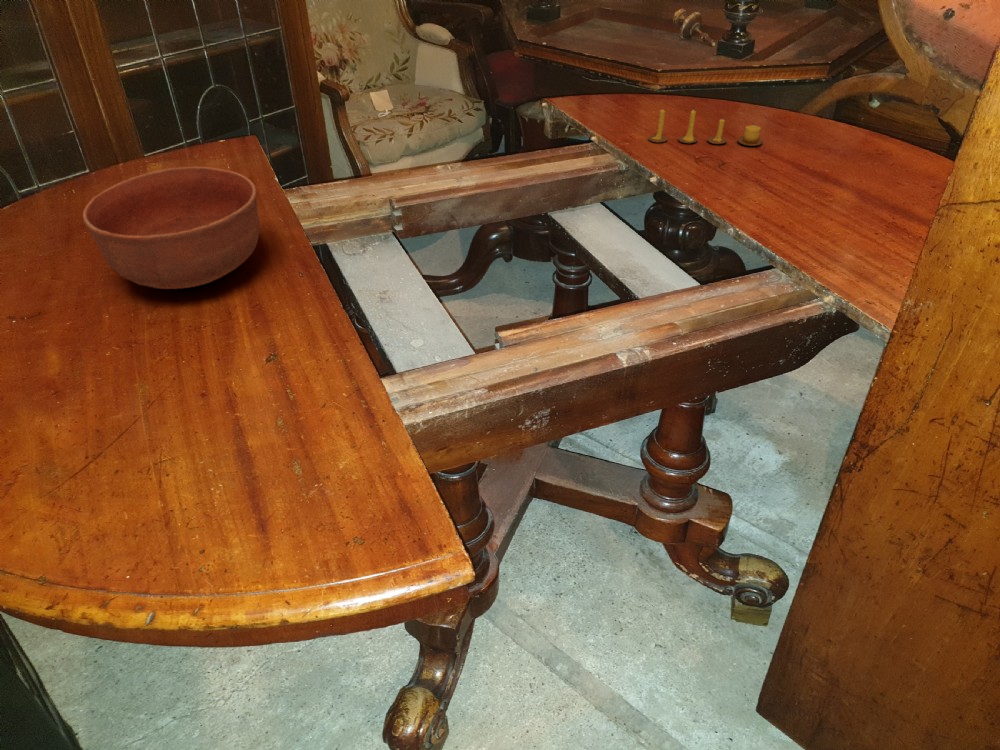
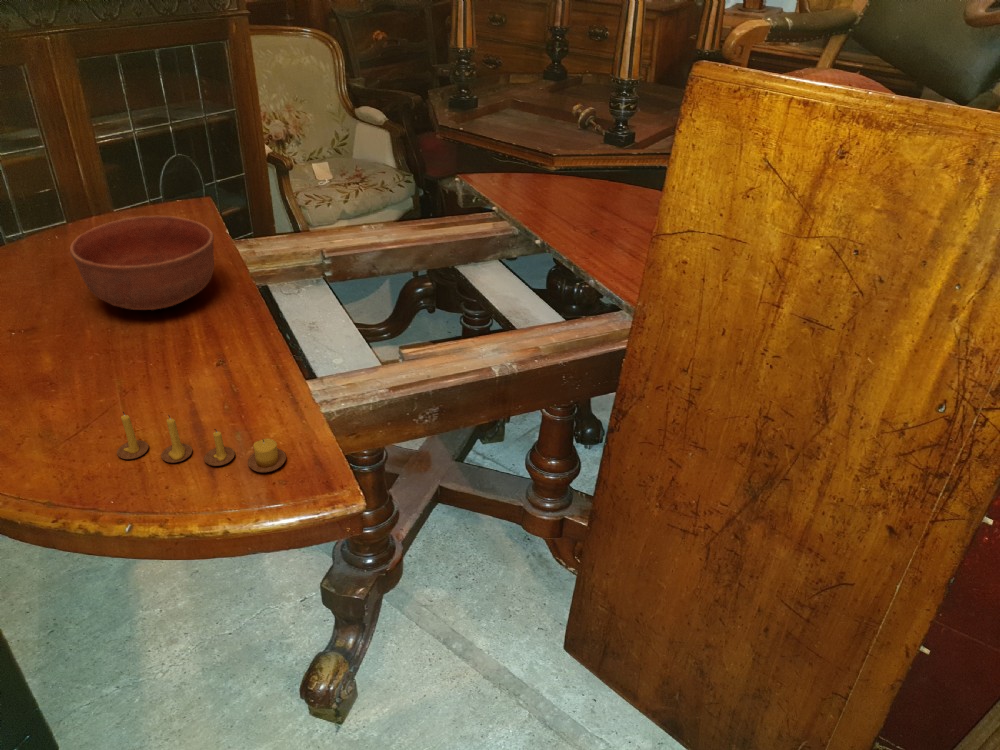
candle: present [648,108,763,146] -> present [117,412,286,472]

